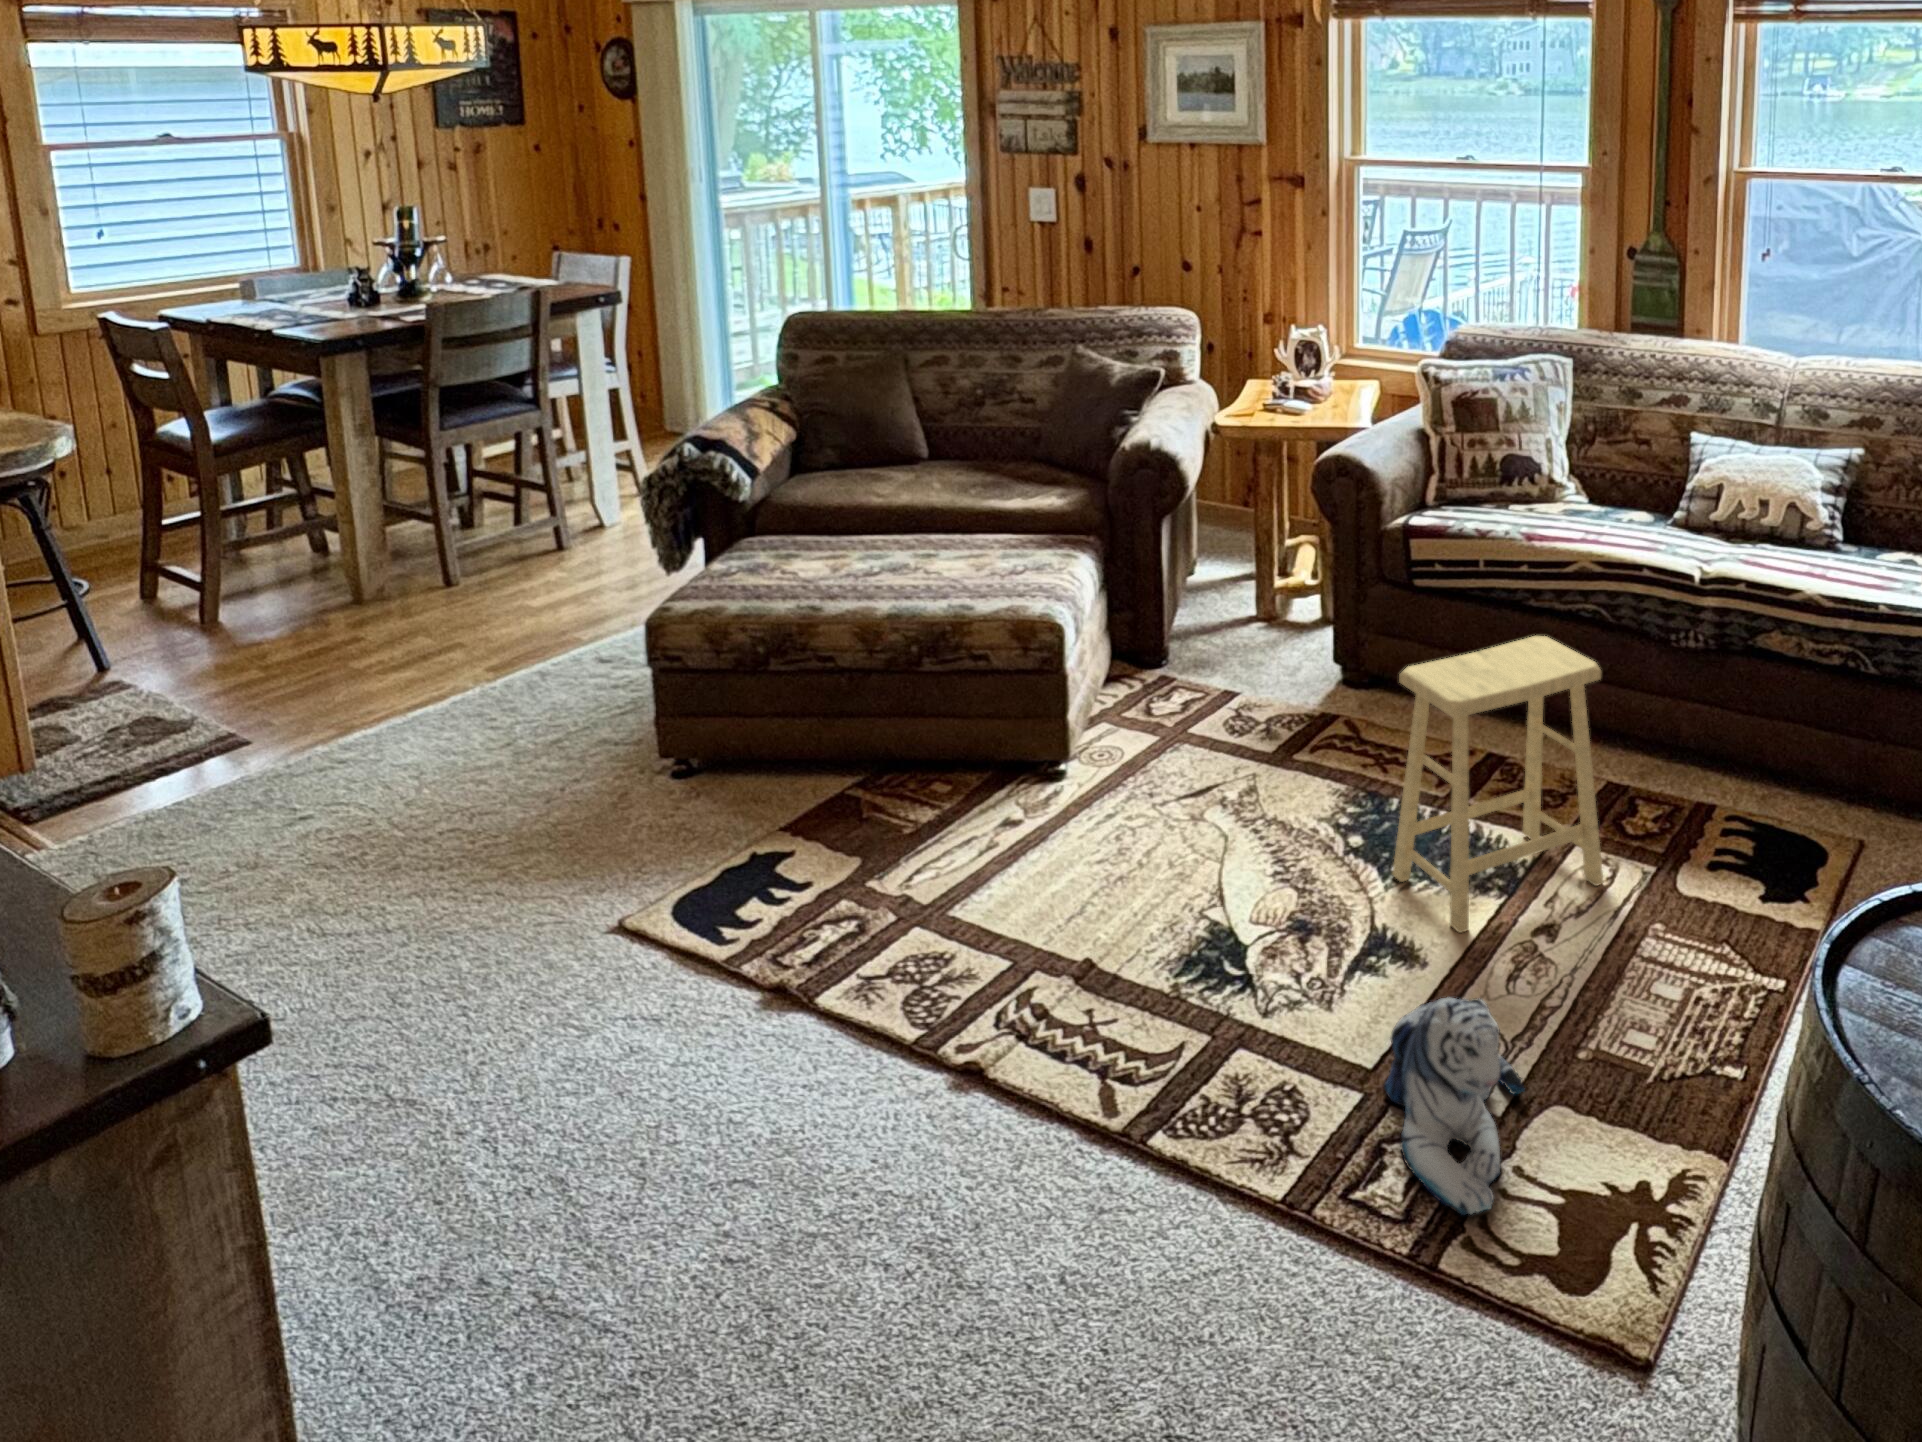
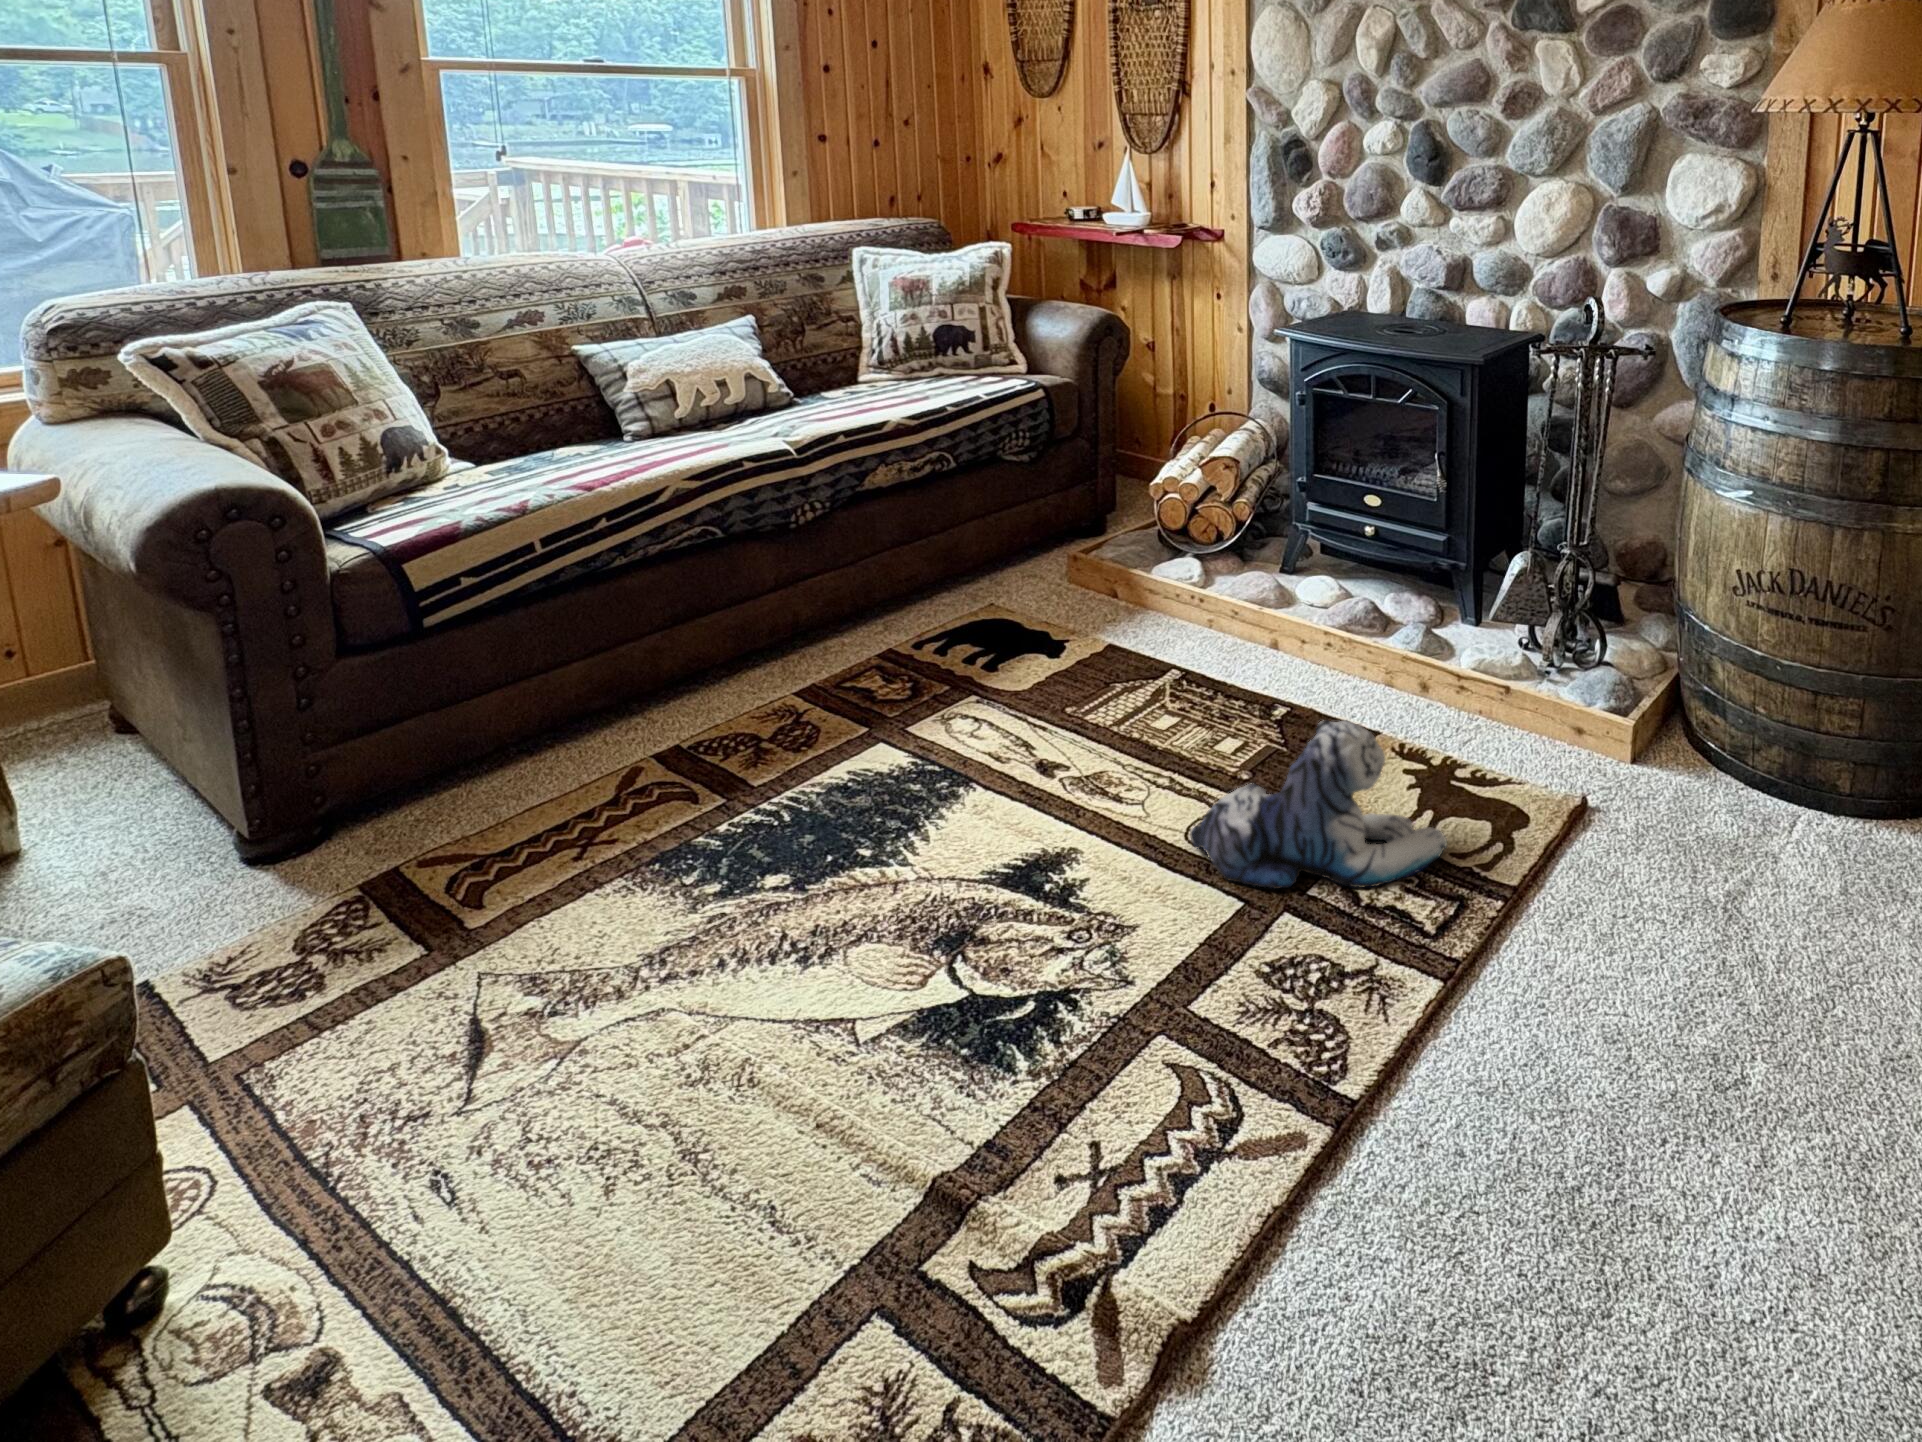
footstool: present [1393,636,1603,933] -> none [862,504,1025,853]

